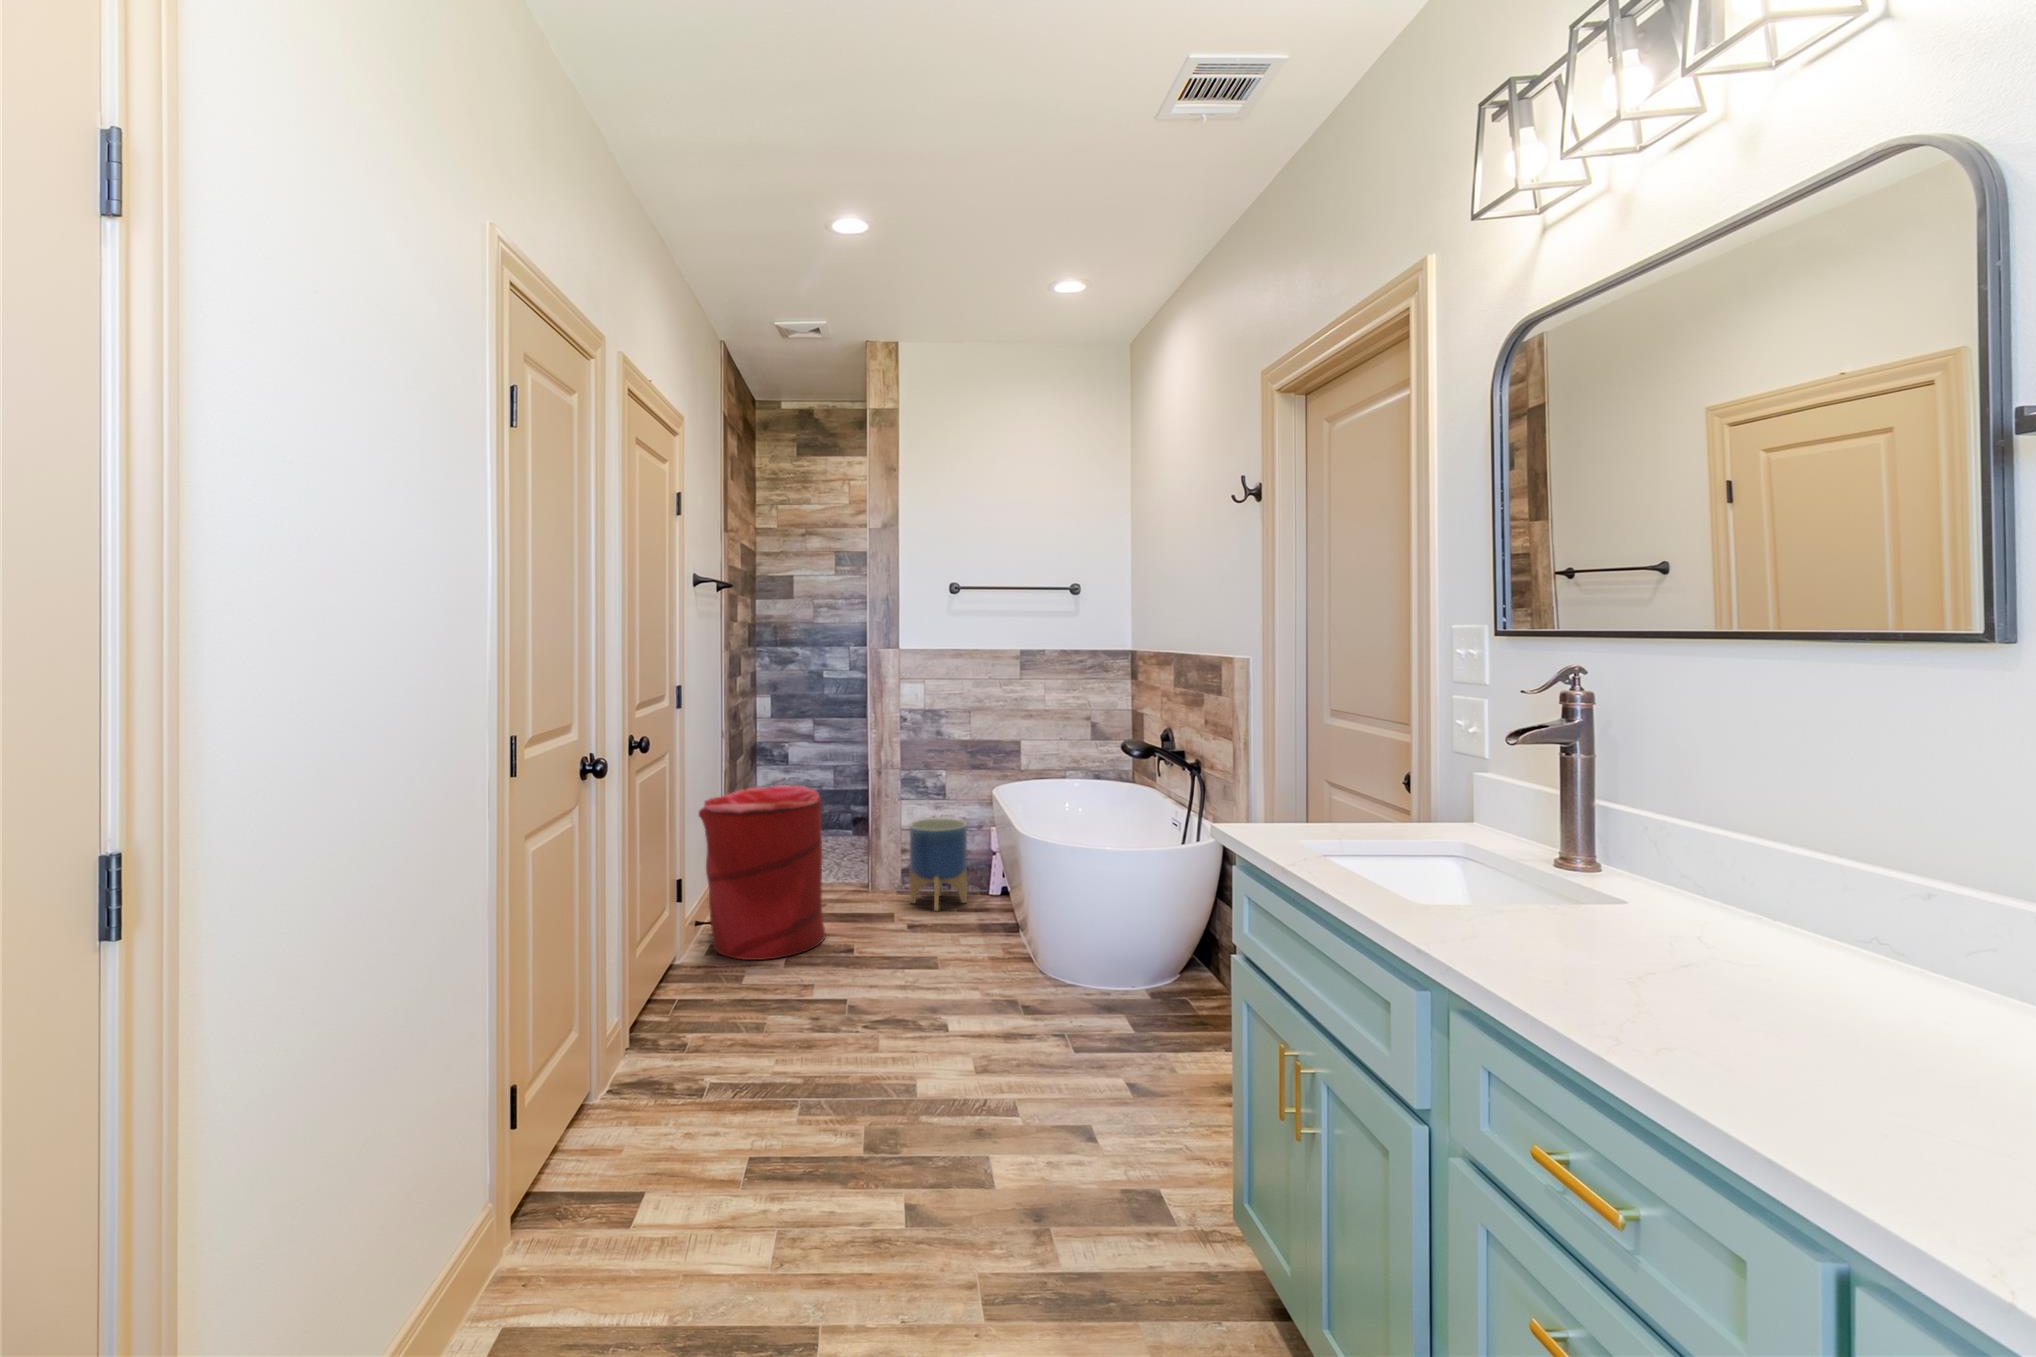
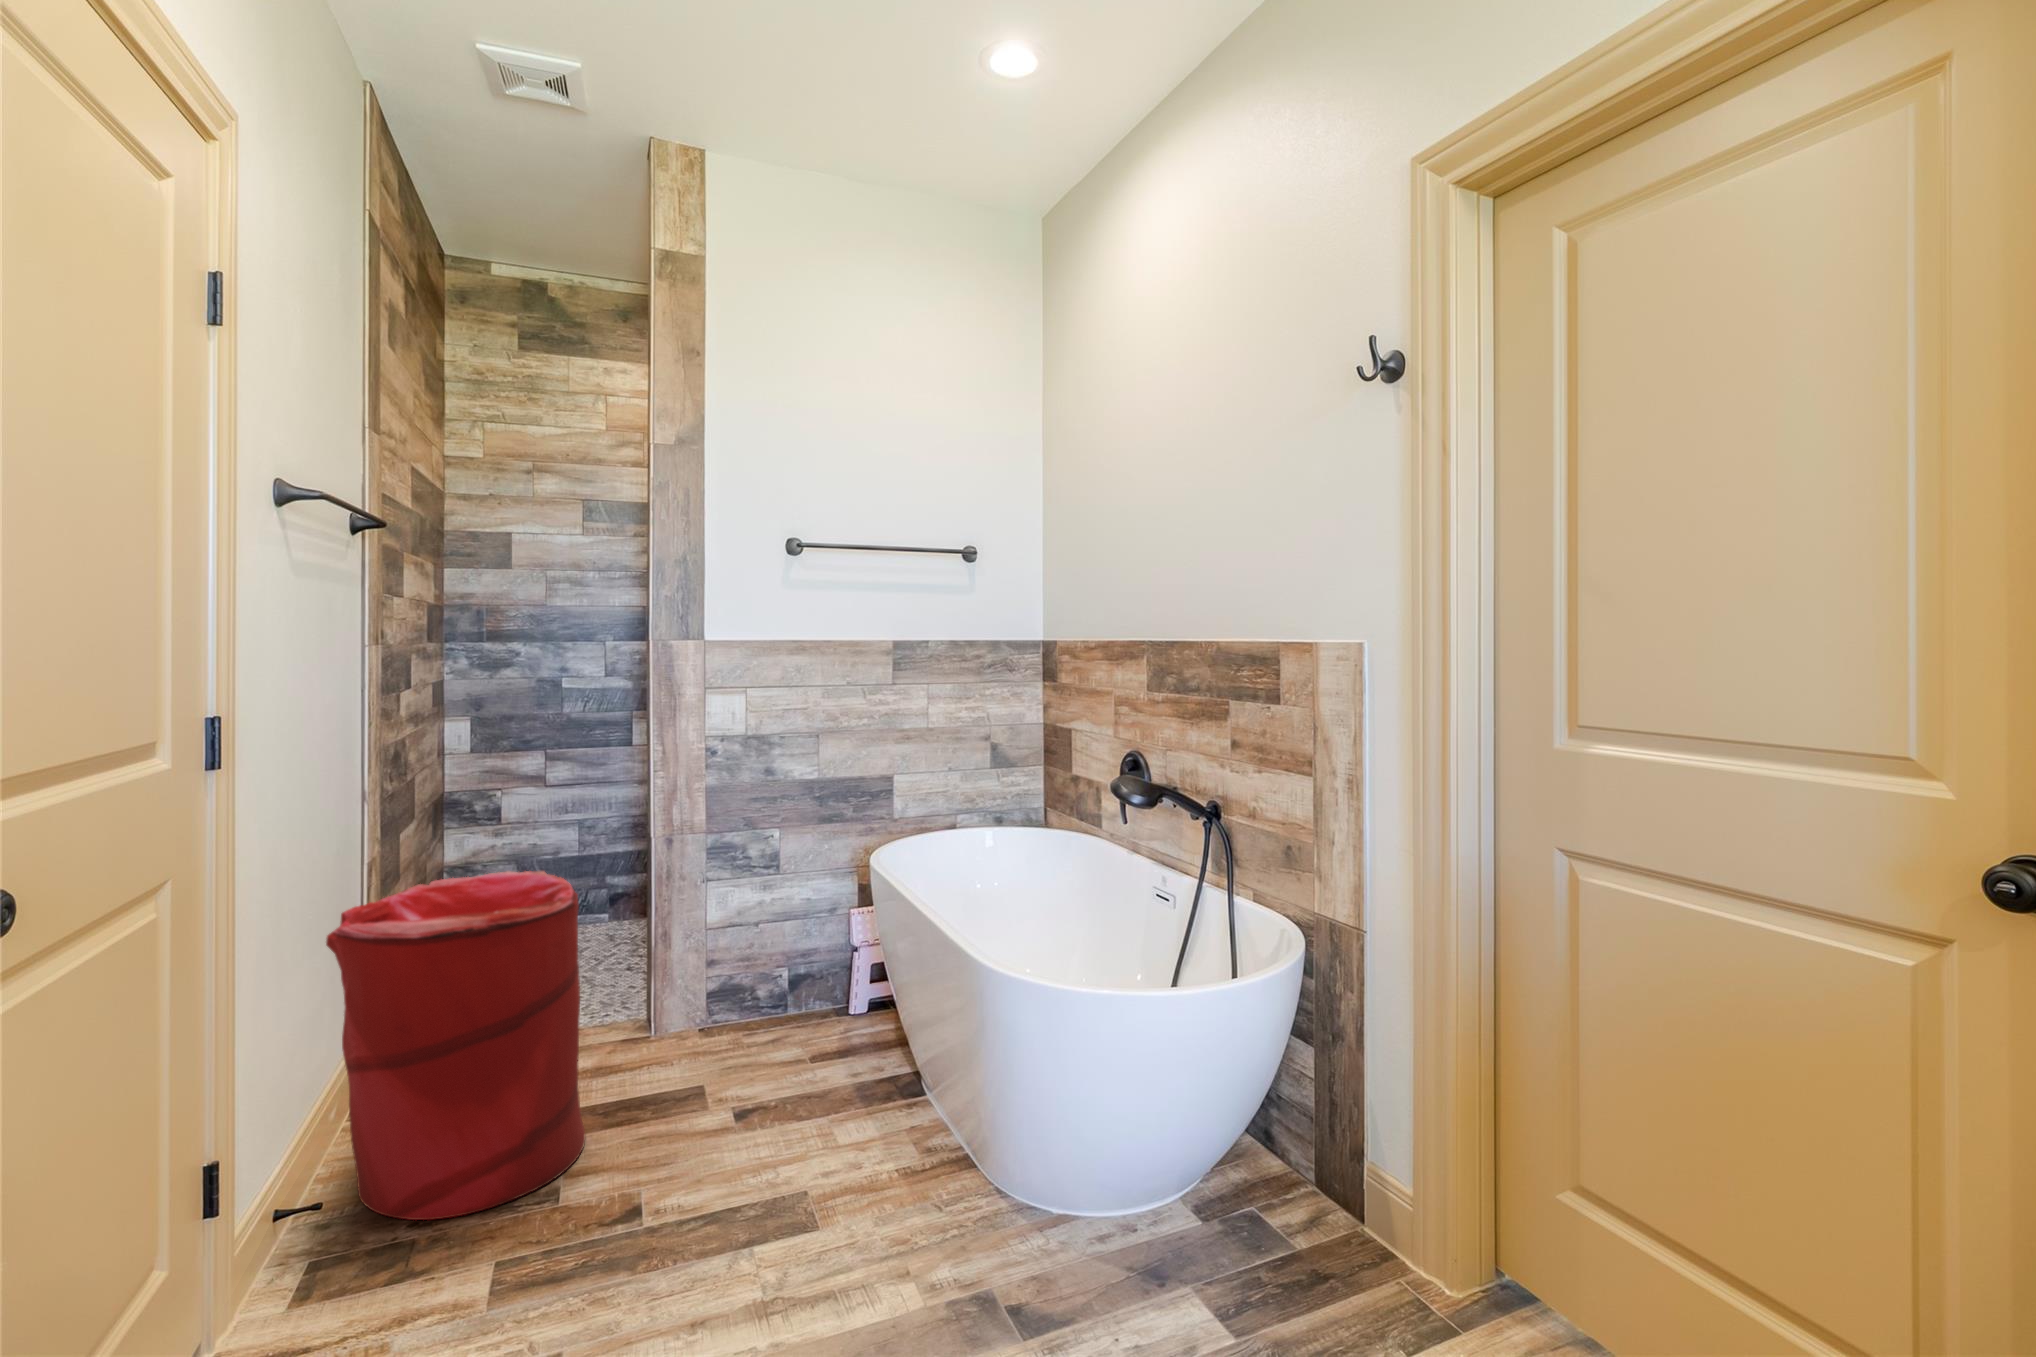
planter: present [910,818,967,911] -> none [725,906,819,1062]

